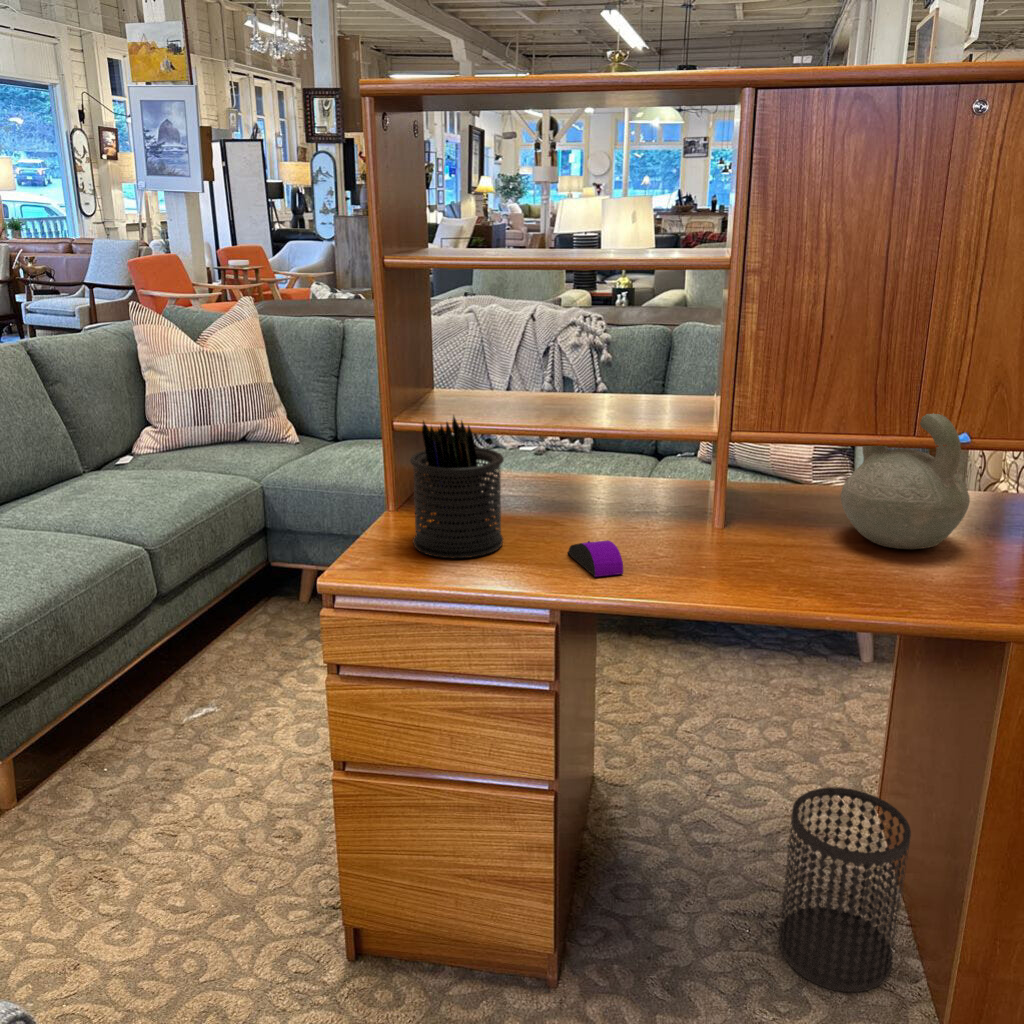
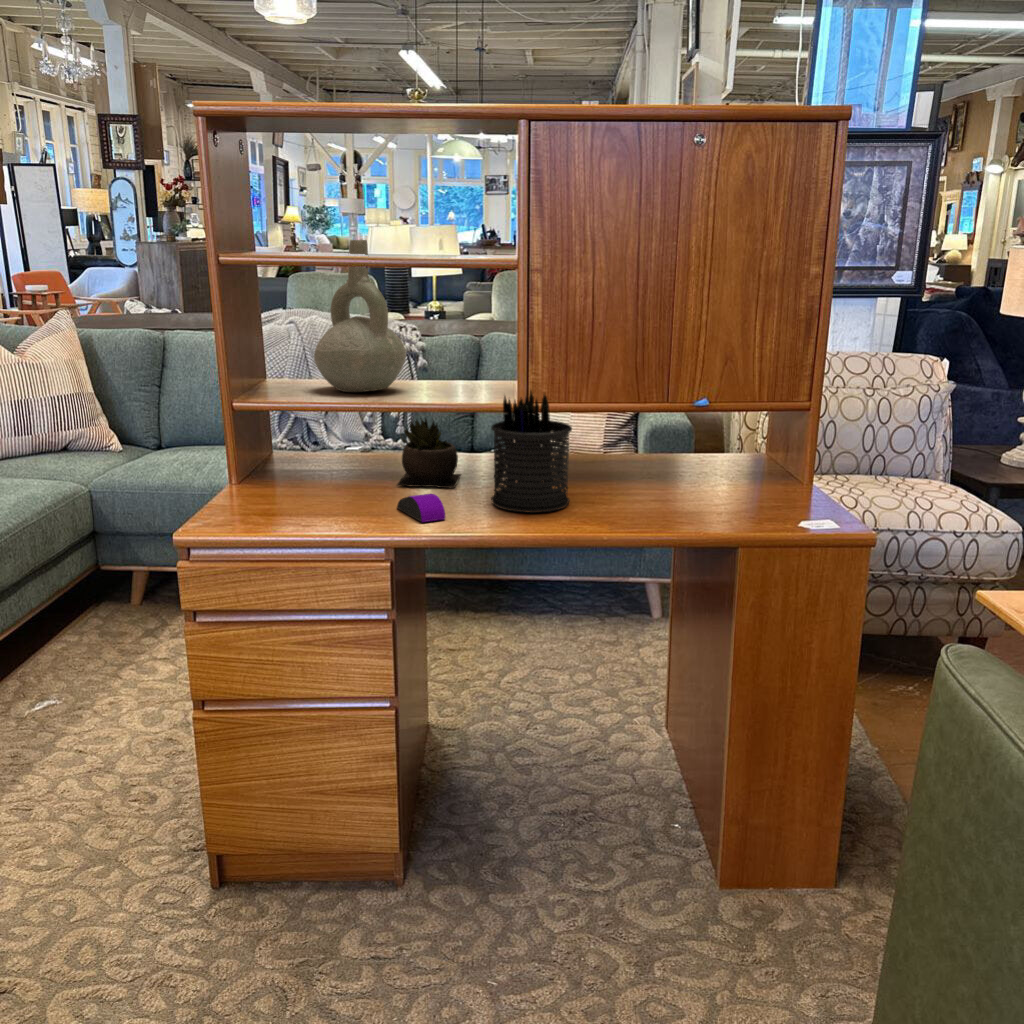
decorative vase: present [841,413,970,549] -> present [314,240,406,392]
pen holder: present [410,416,504,558] -> present [491,391,572,513]
succulent plant: none [569,443,646,528] -> present [397,418,461,488]
wastebasket: present [779,787,911,992] -> none [591,696,688,861]

